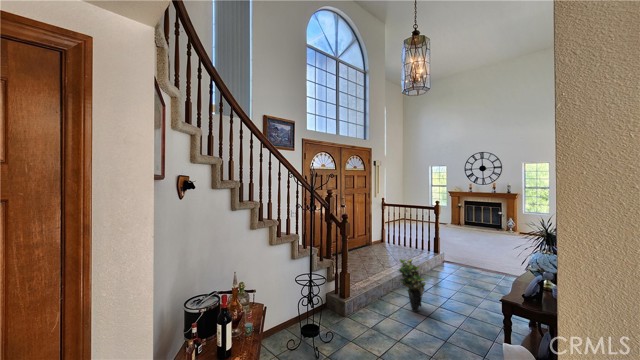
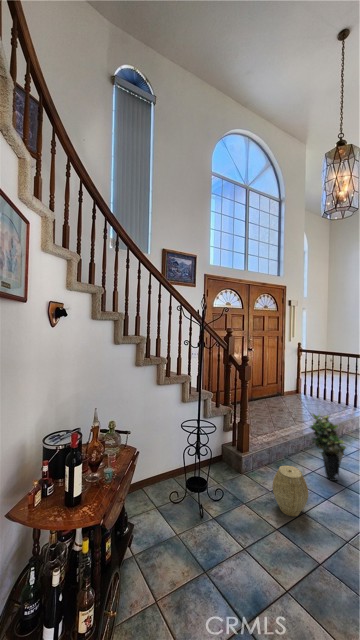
woven basket: none [373,304,402,344] -> present [272,466,308,516]

